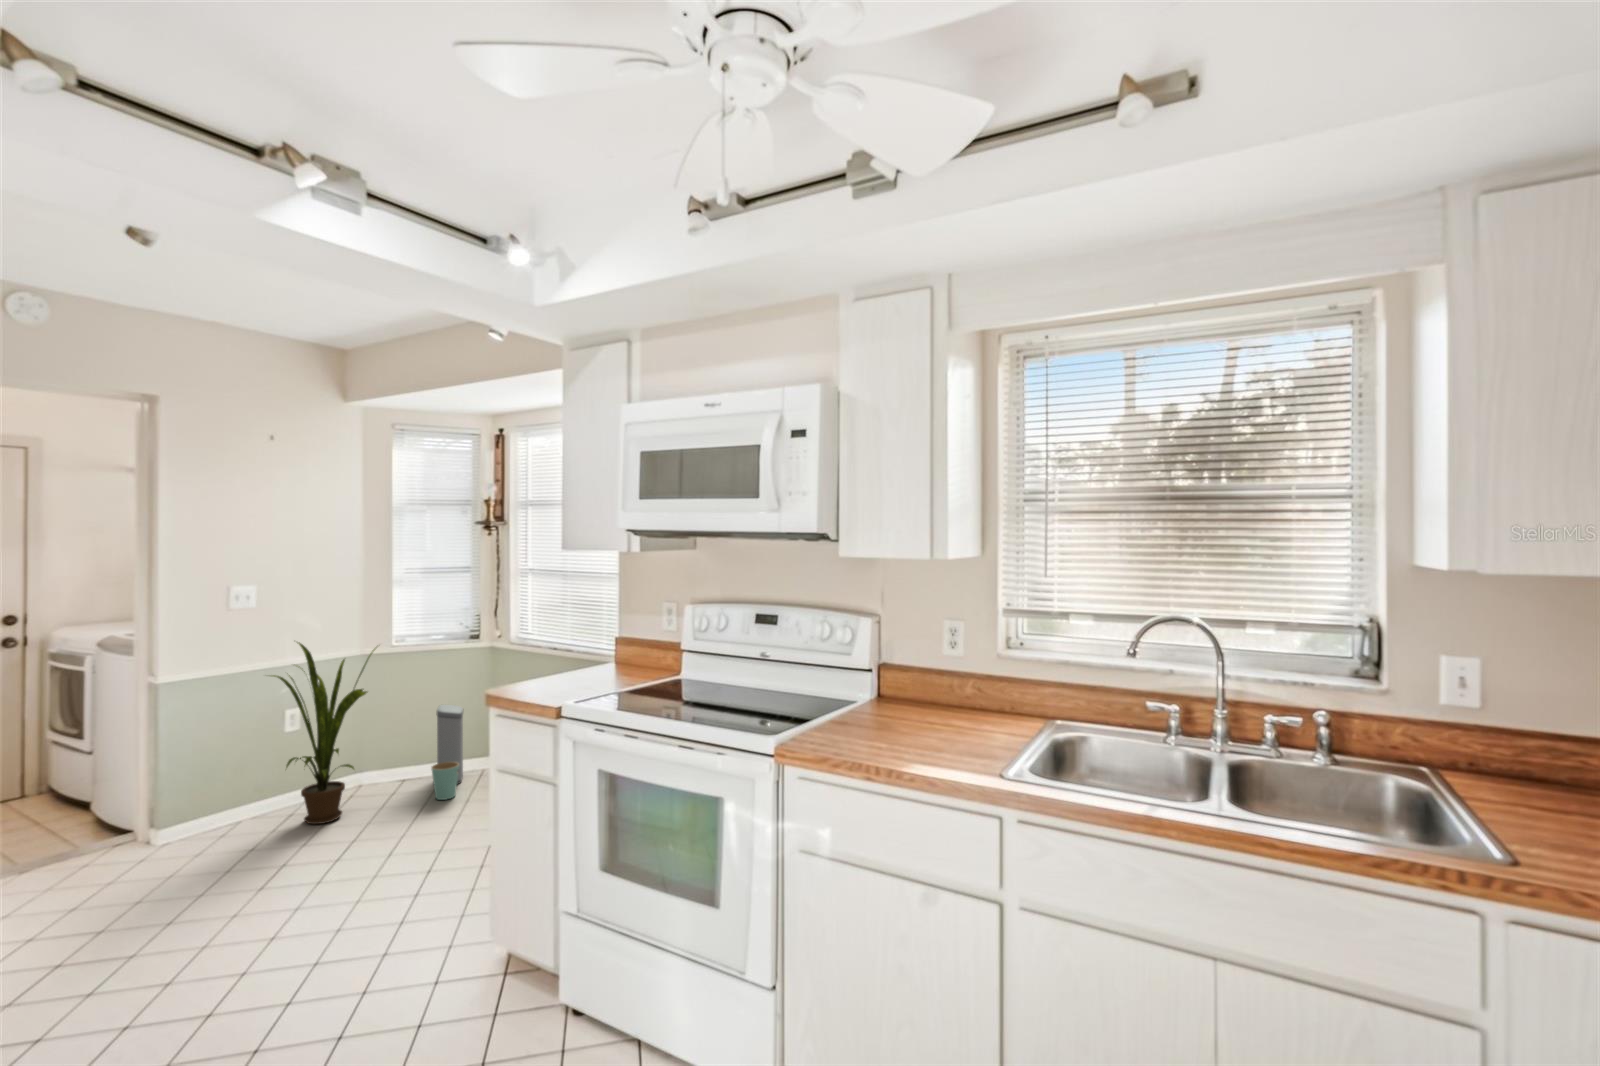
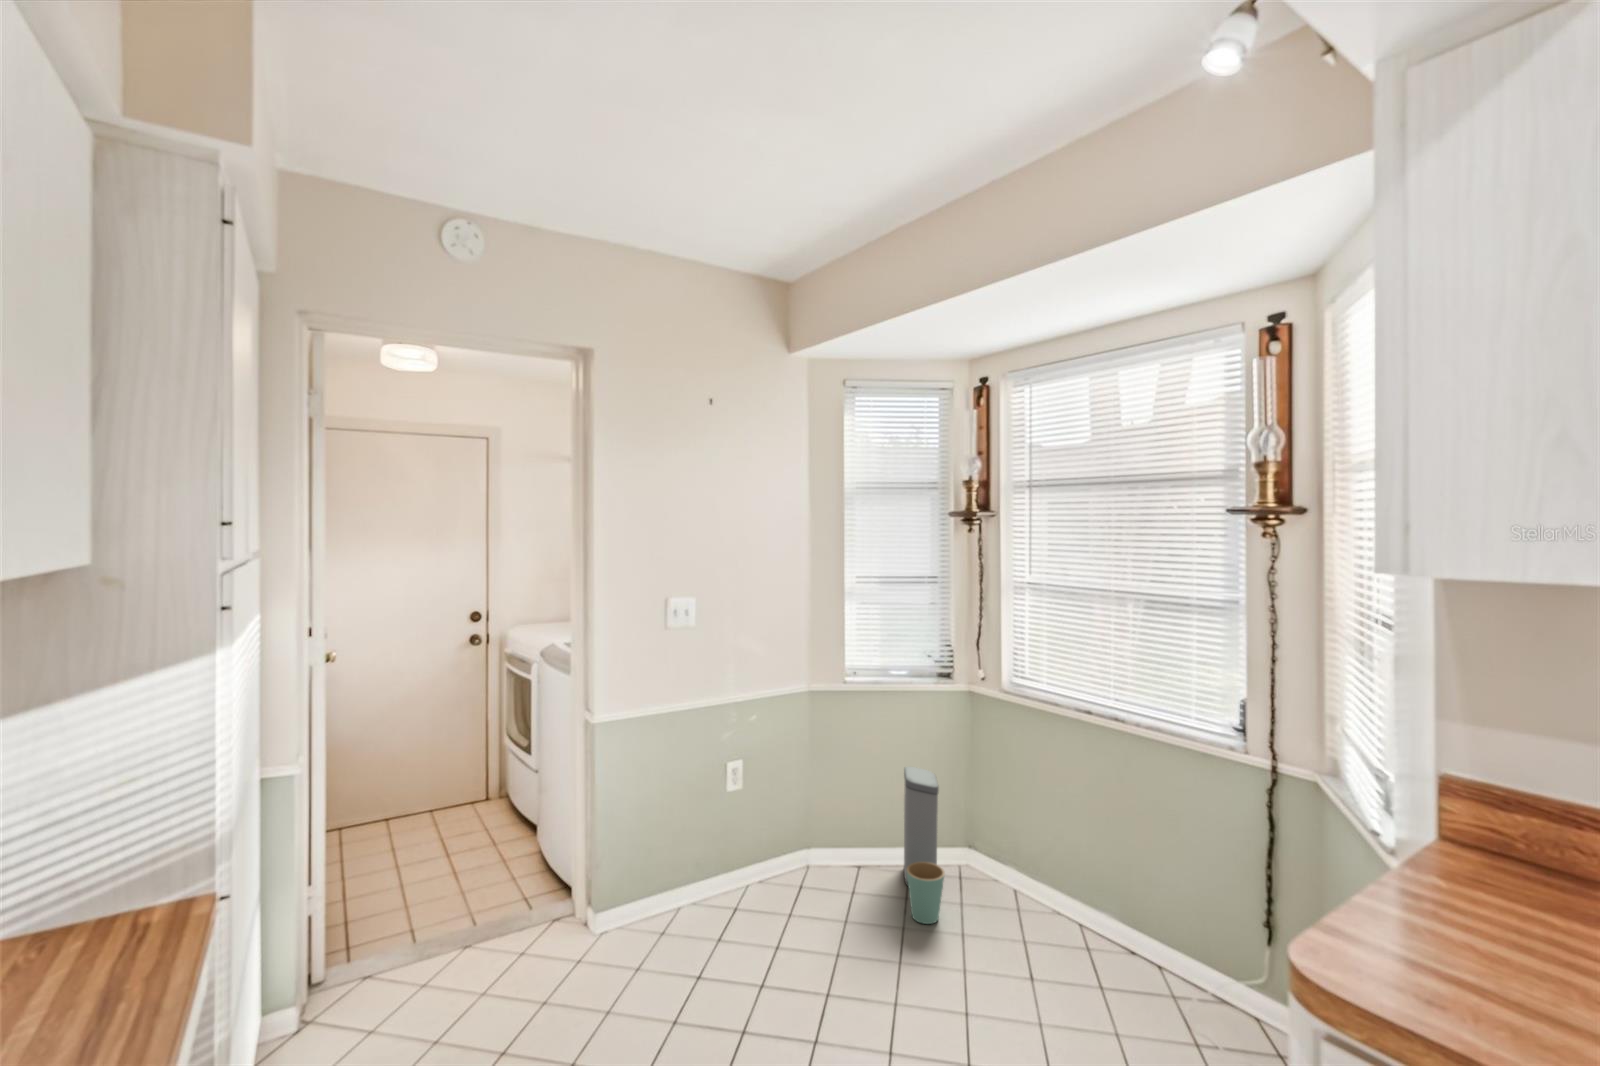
house plant: present [273,642,375,824] -> none [704,668,851,938]

